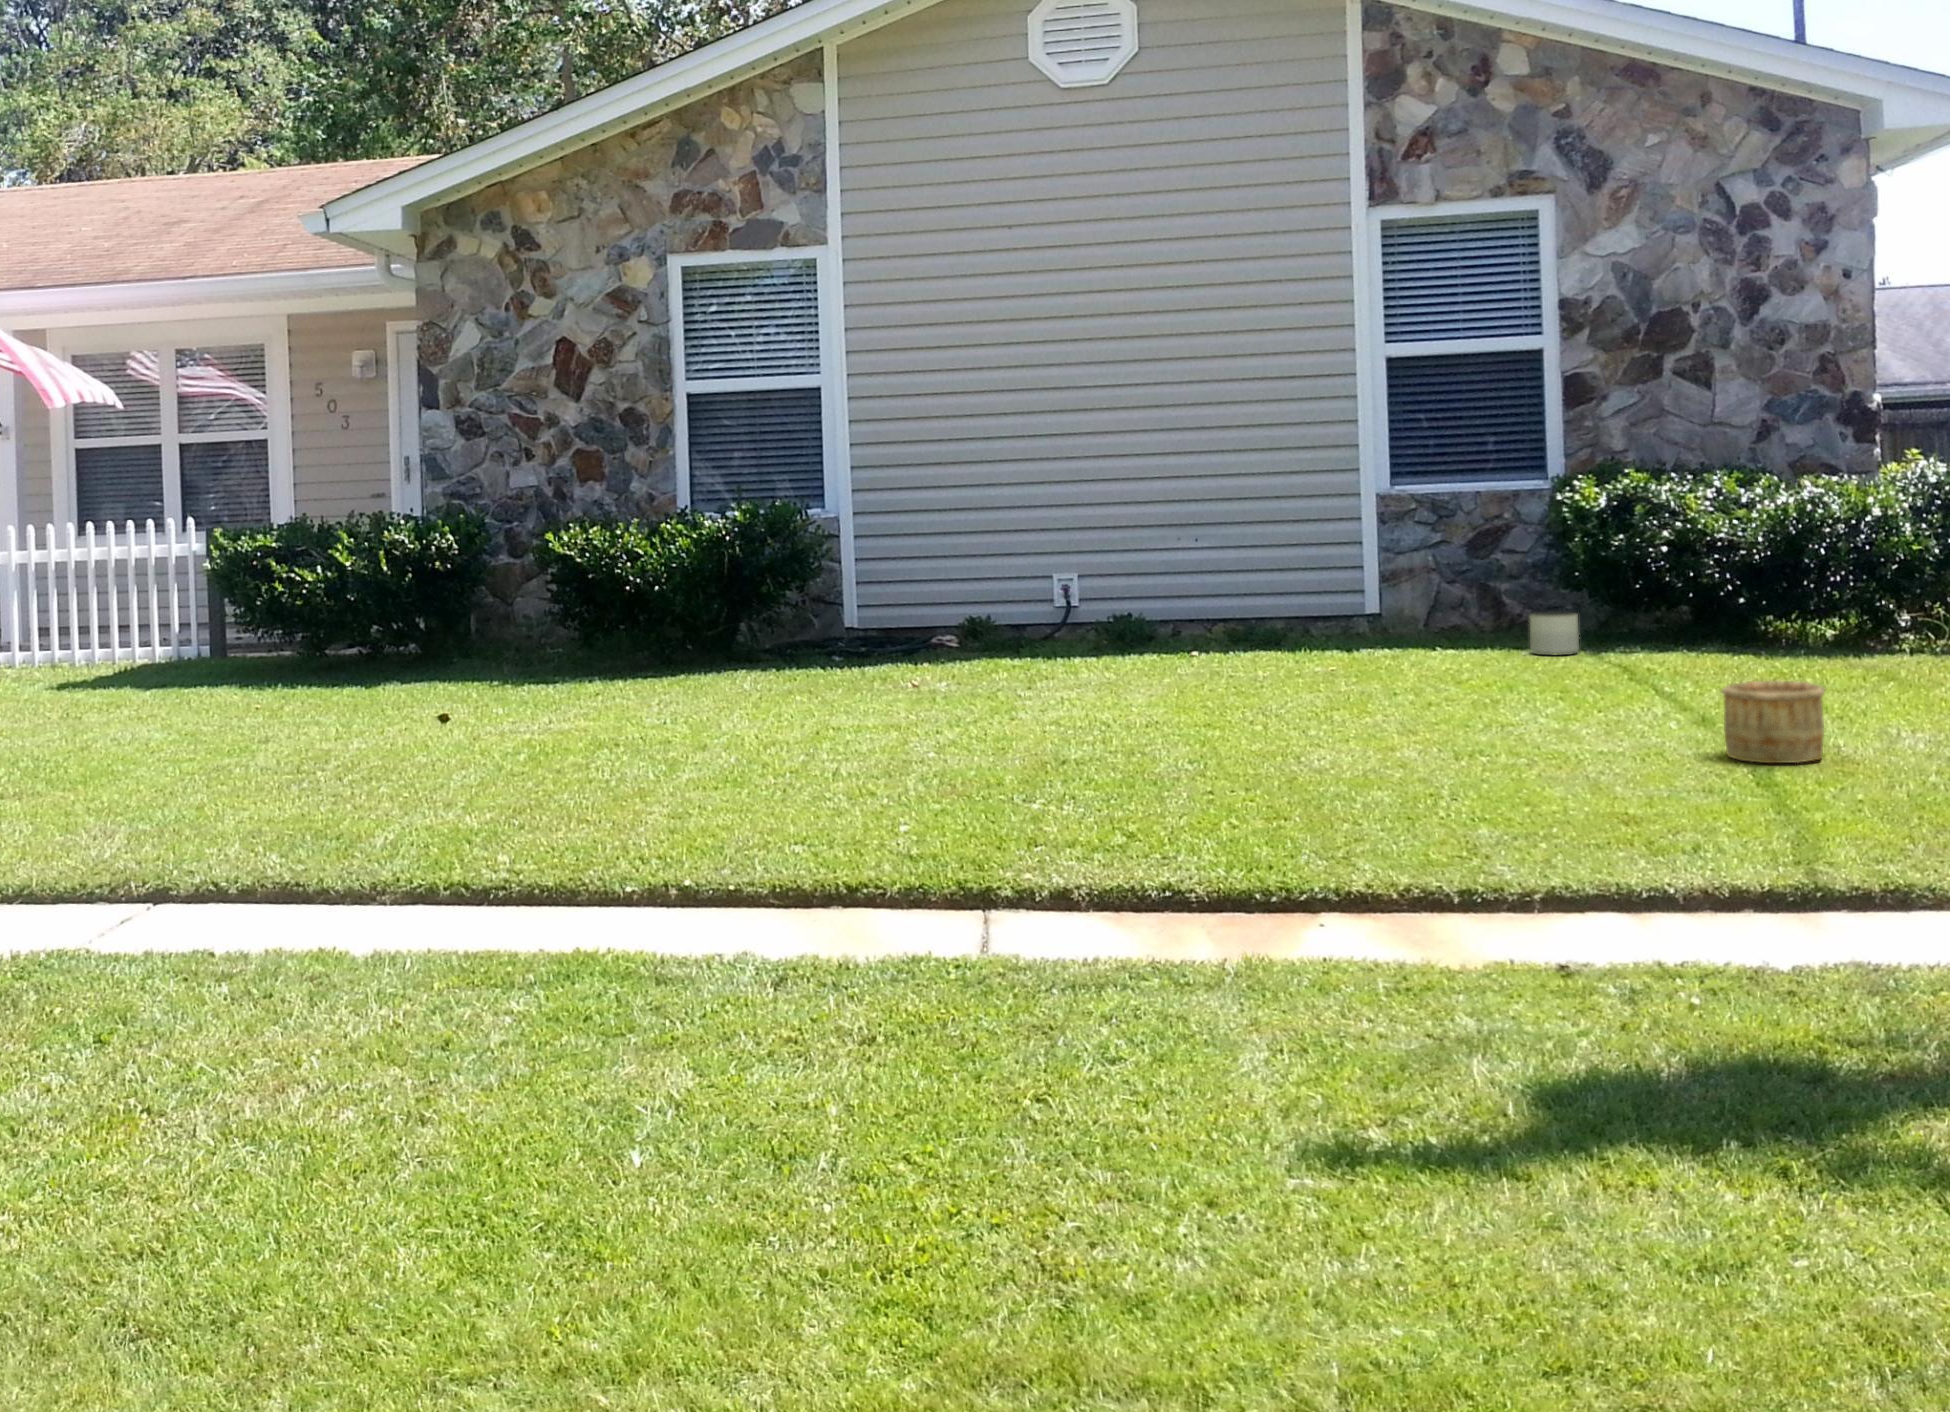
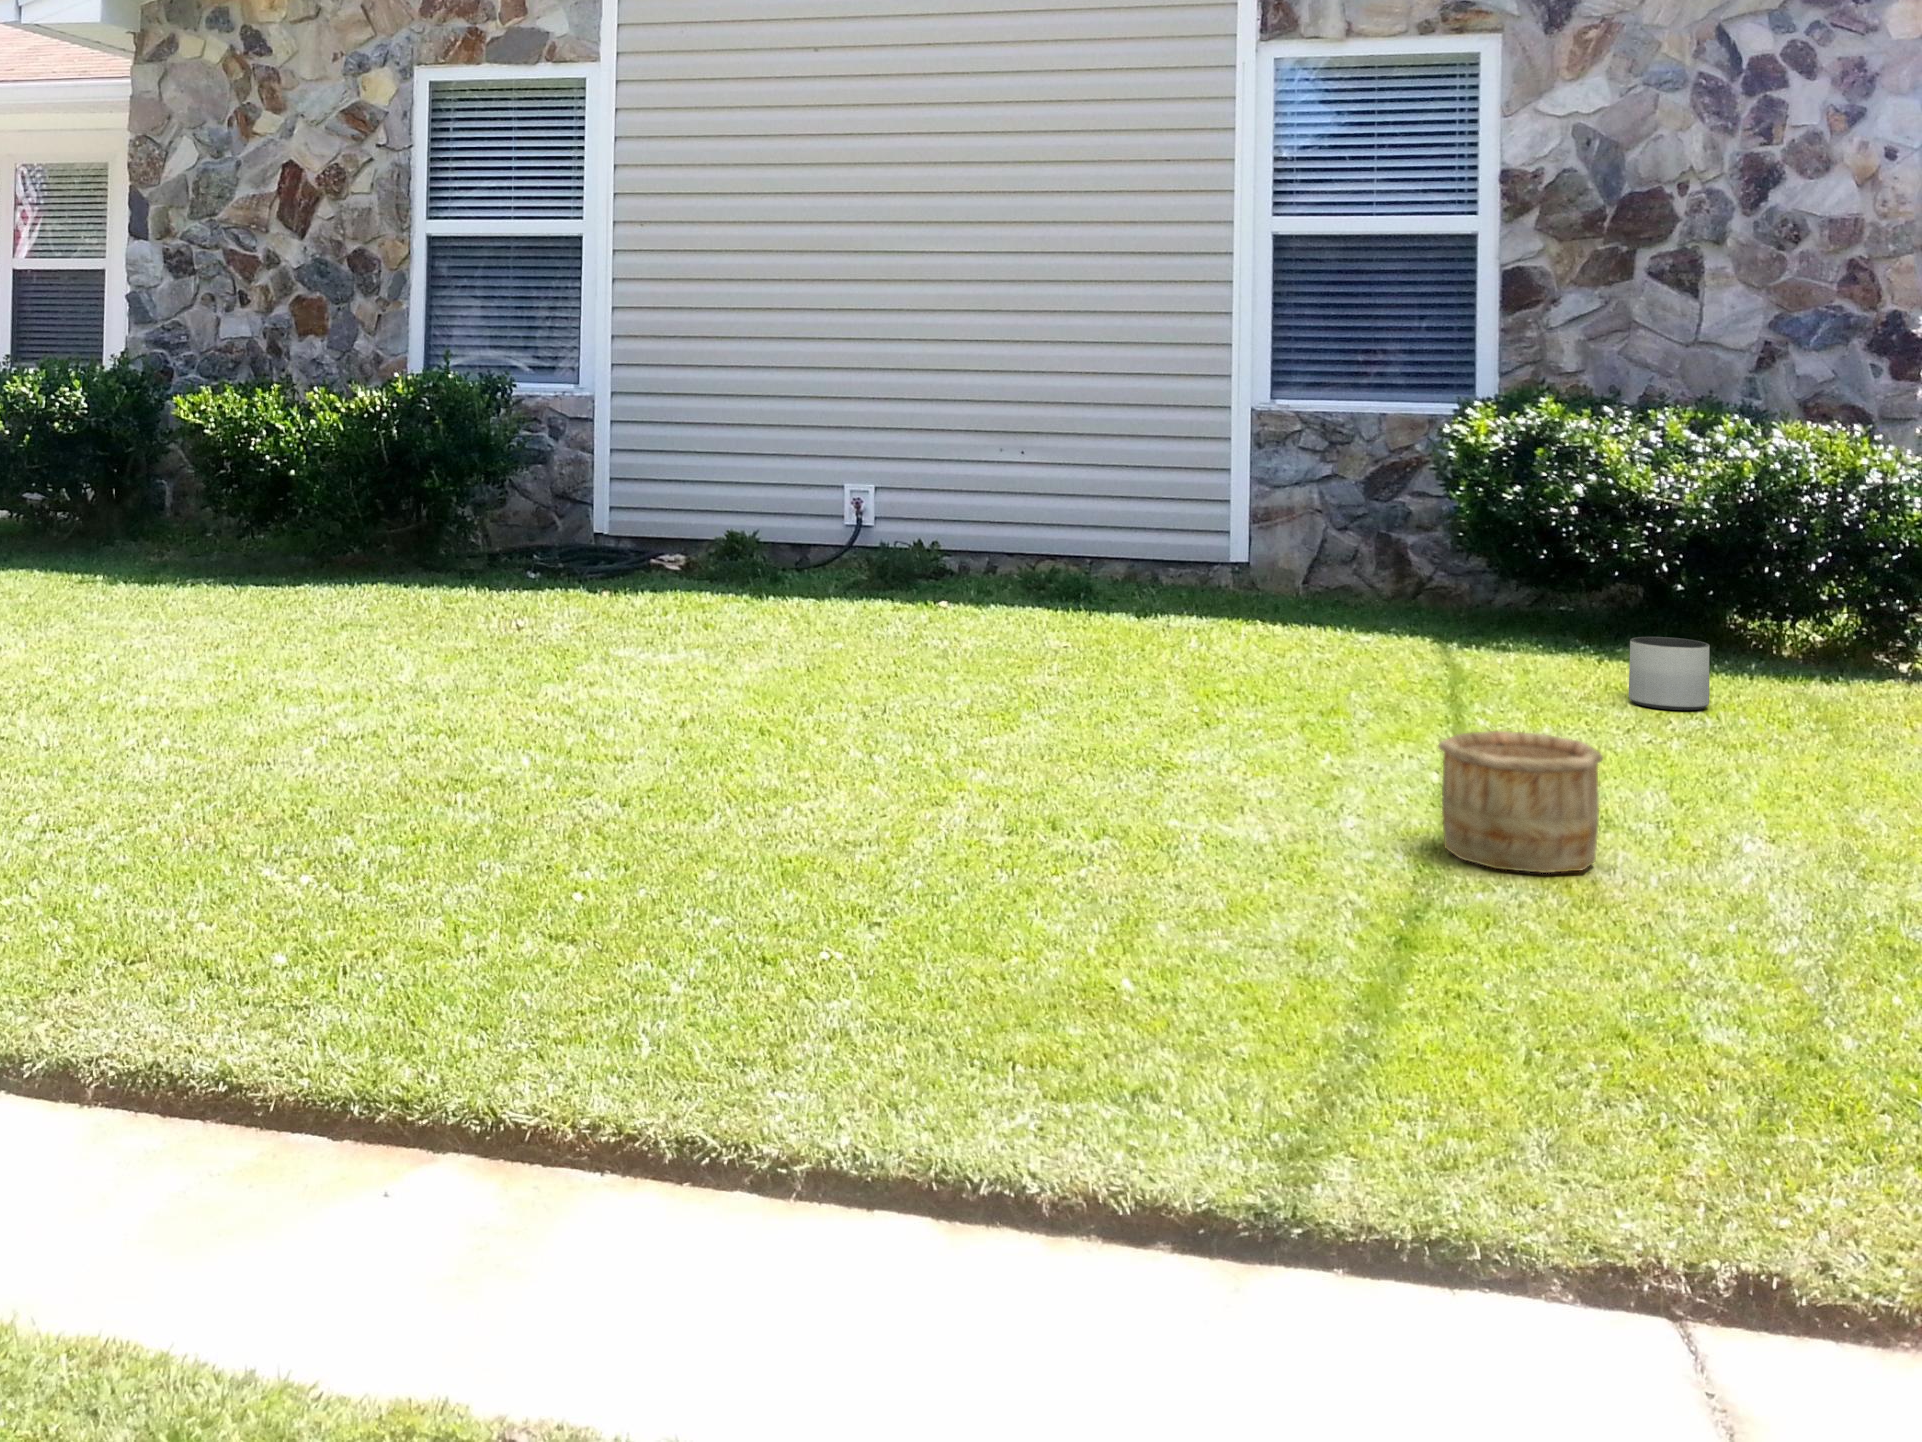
planter: present [1530,612,1579,656] -> present [1629,637,1710,710]

